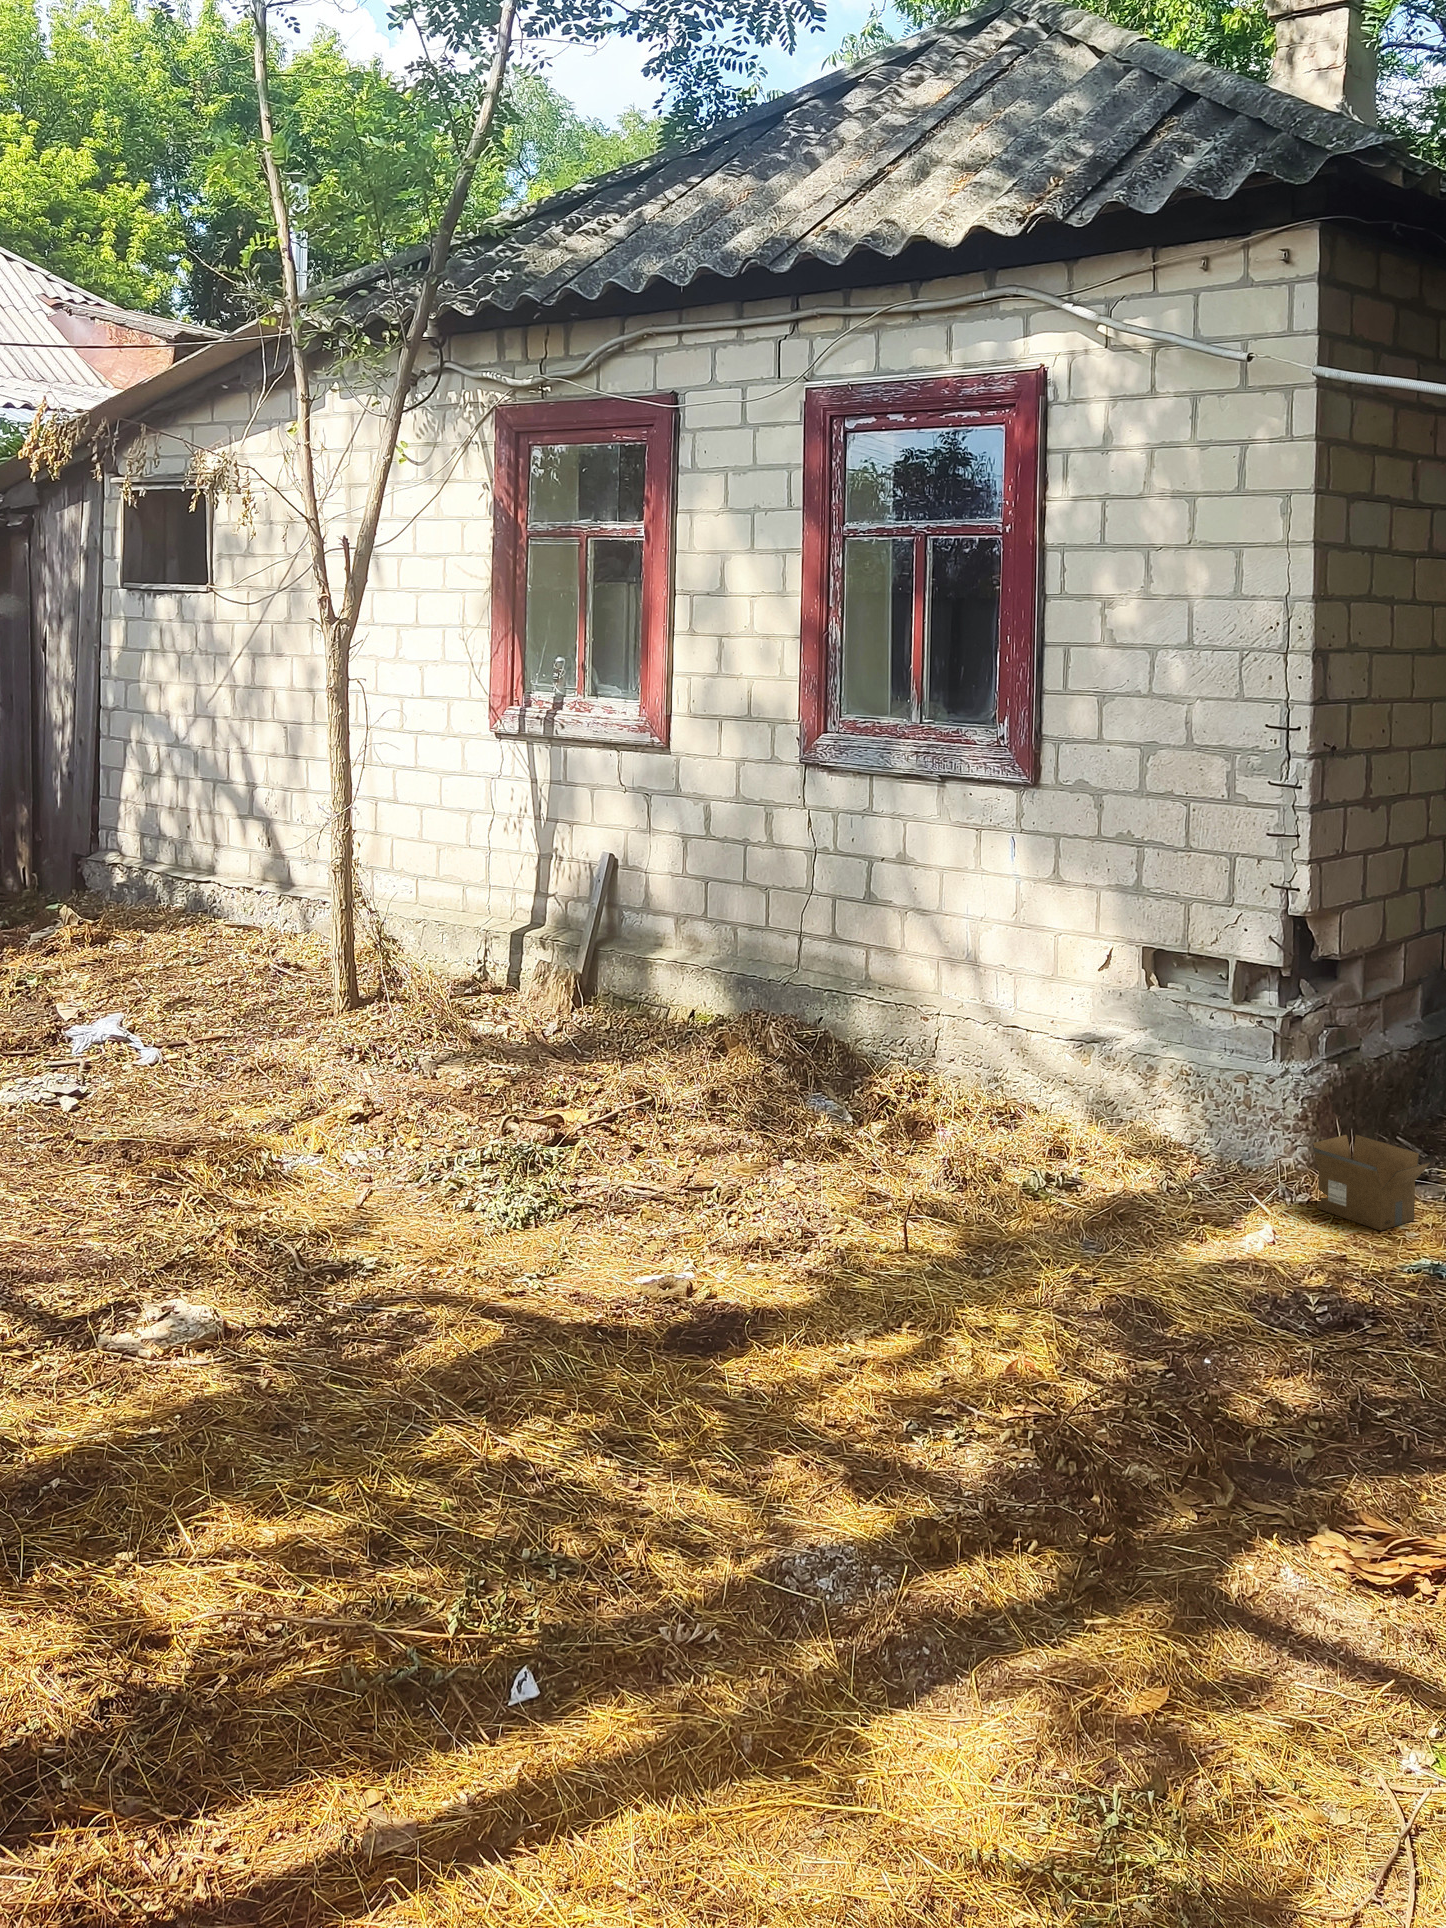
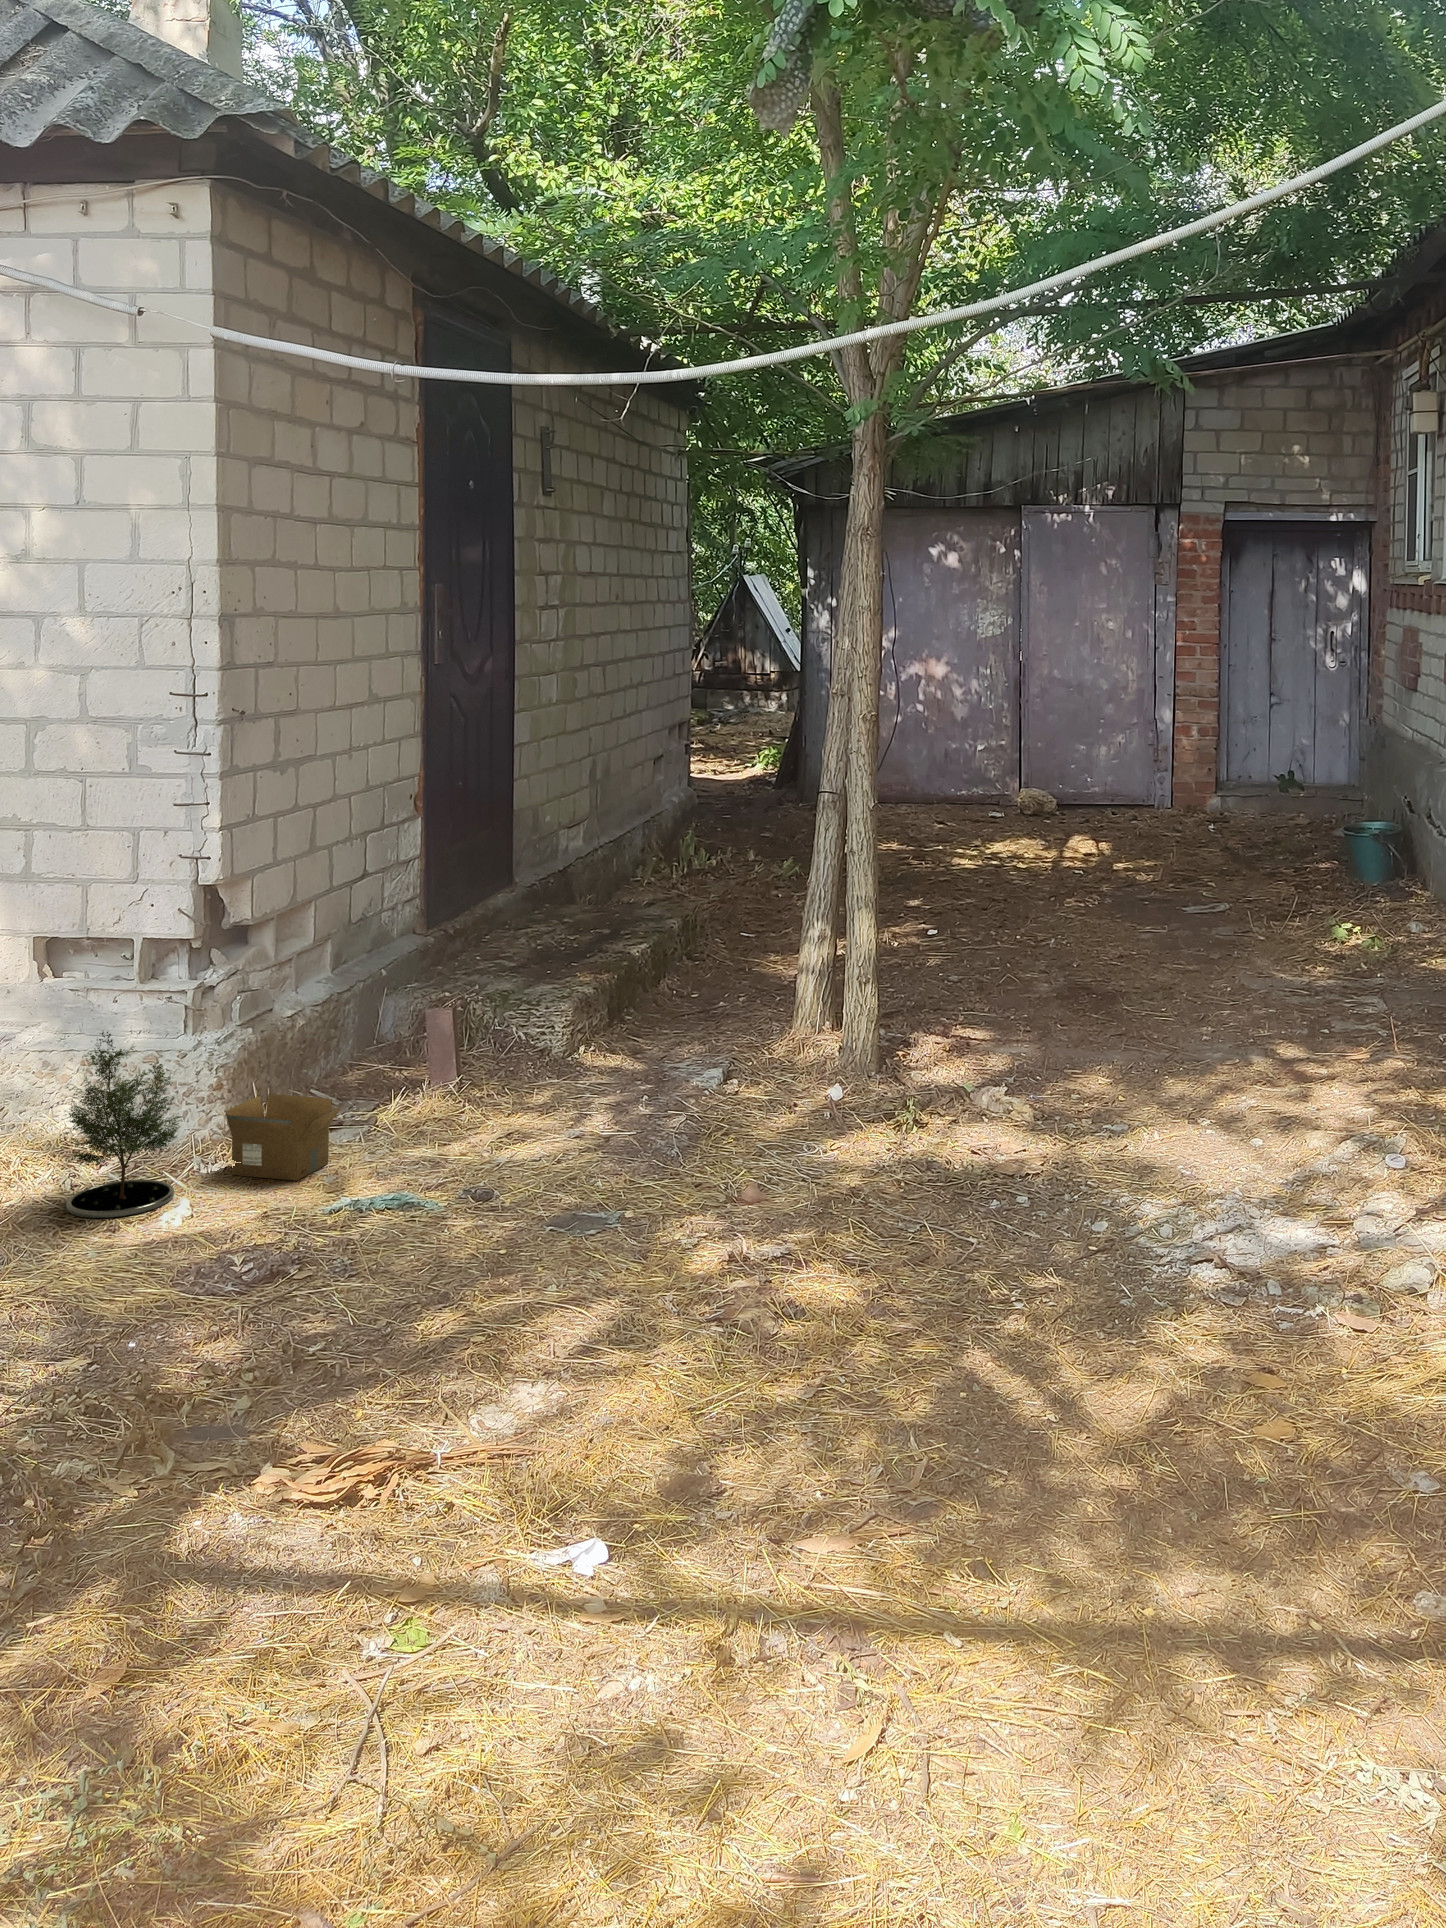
potted tree: none [1164,1041,1273,1225] -> present [65,1031,182,1218]

